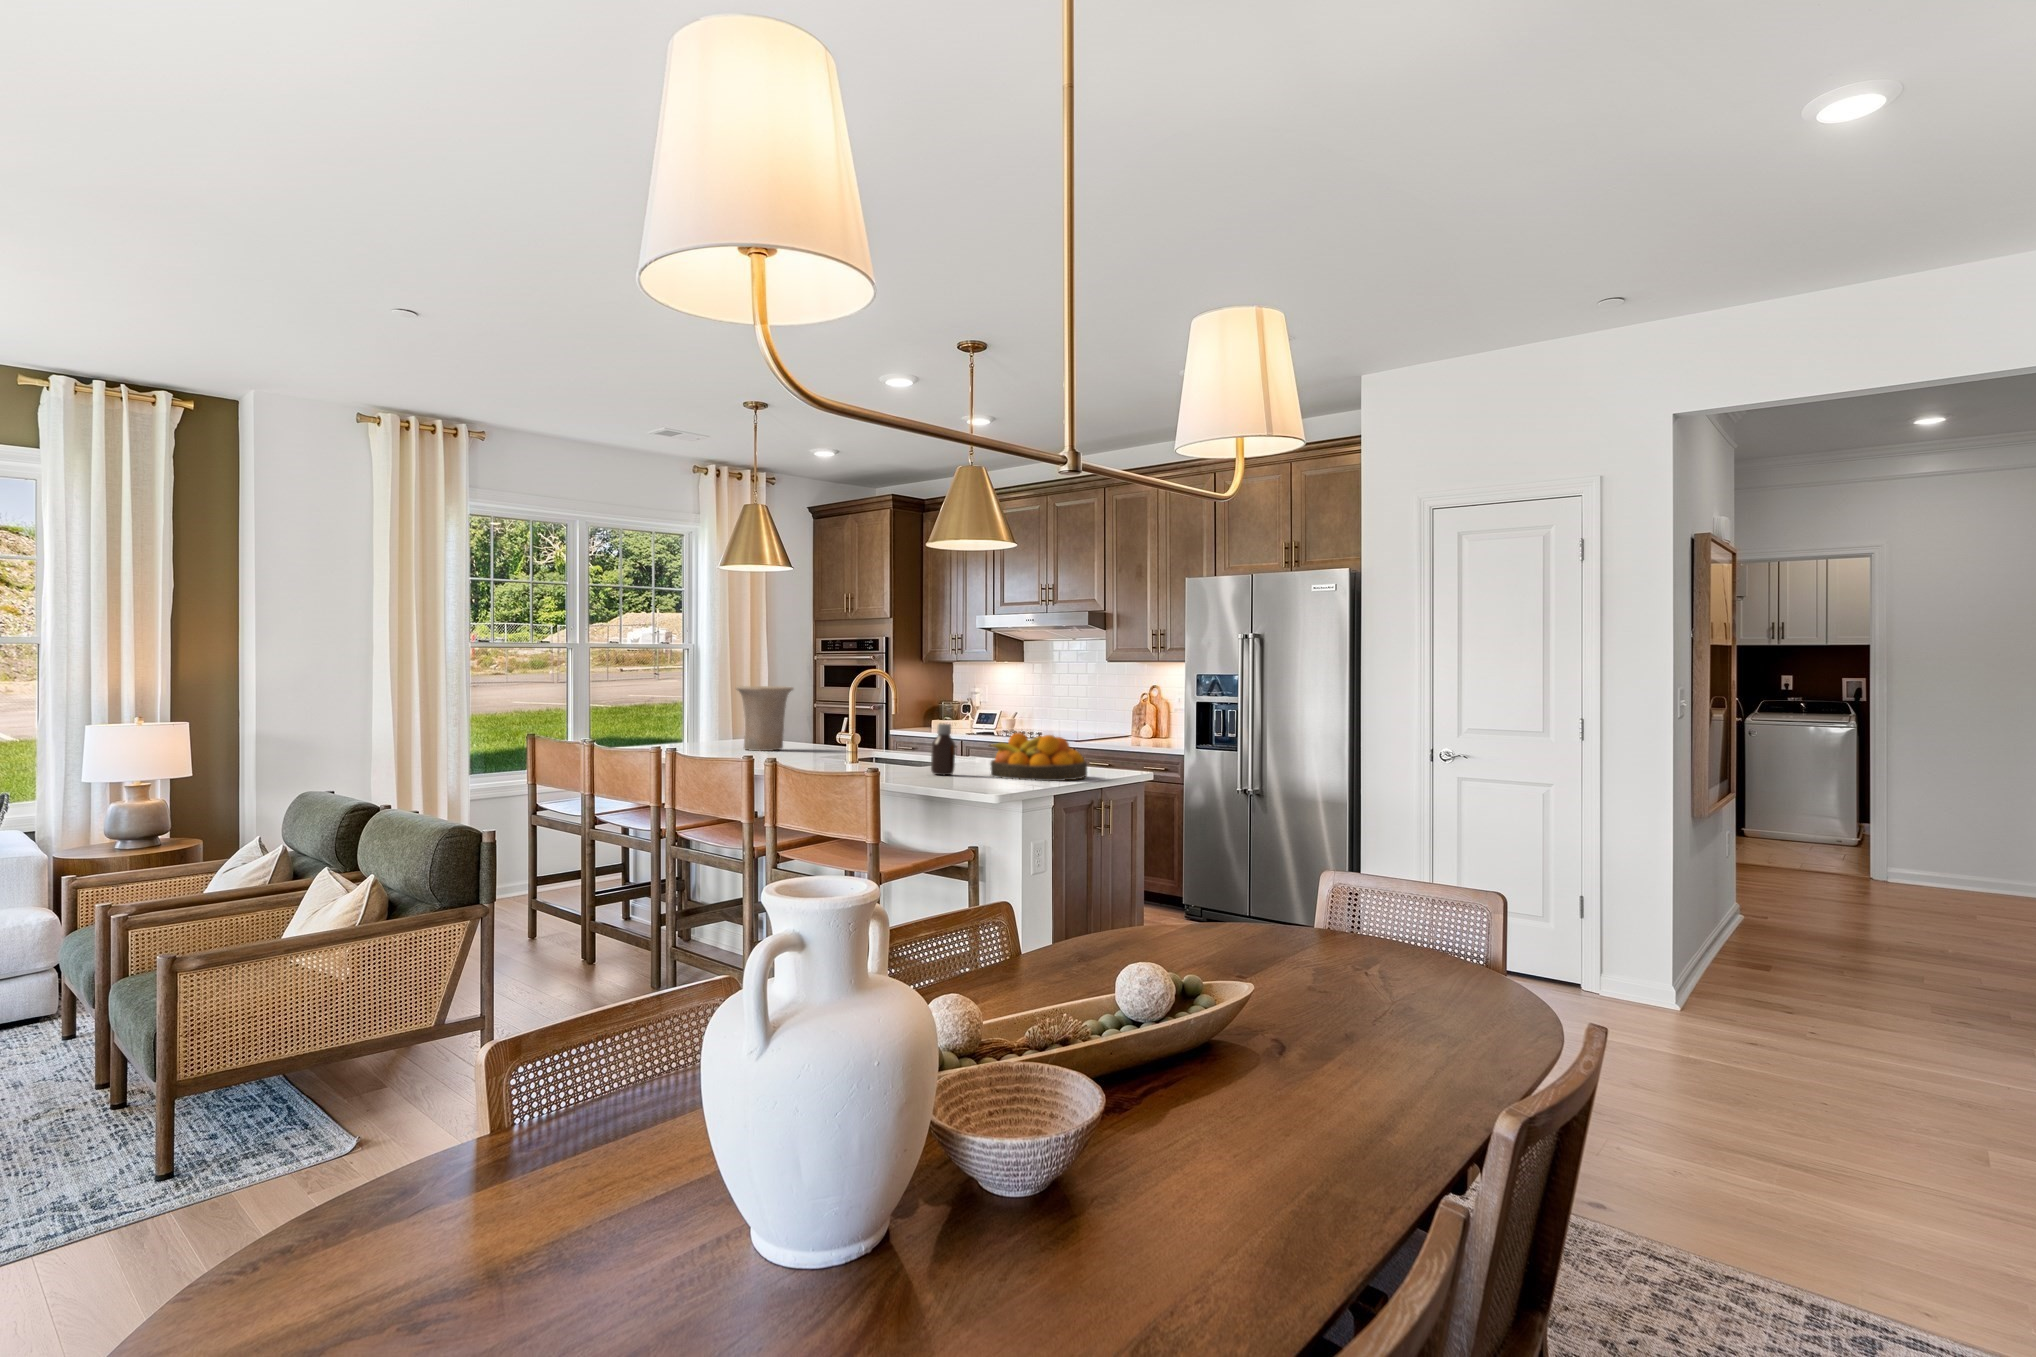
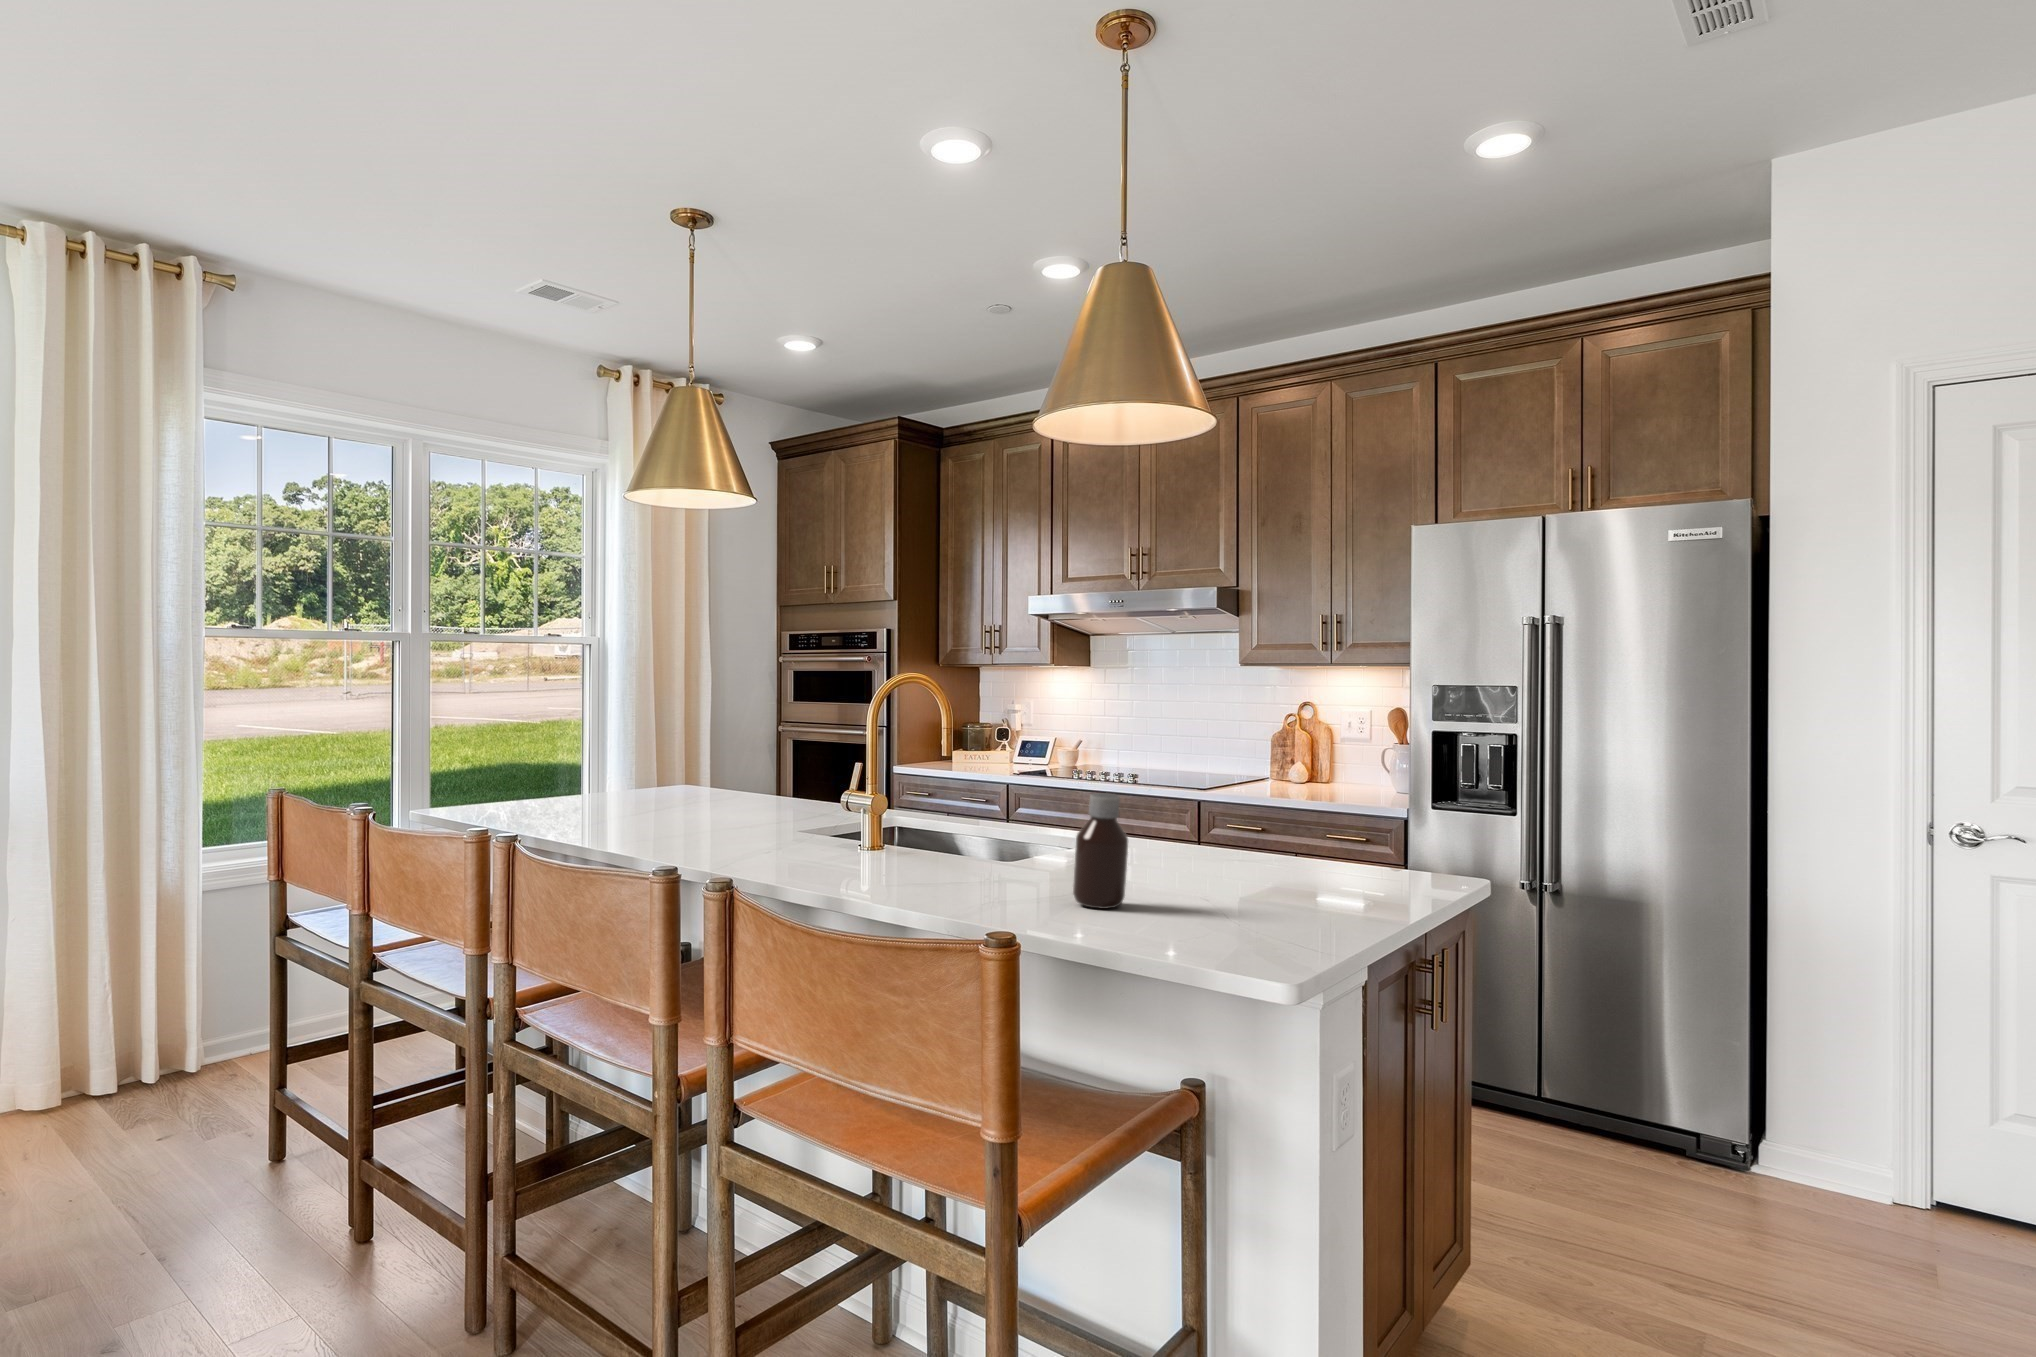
vase: present [736,686,793,751] -> none [653,703,756,819]
fruit bowl: present [989,732,1087,781] -> none [1190,809,1406,926]

